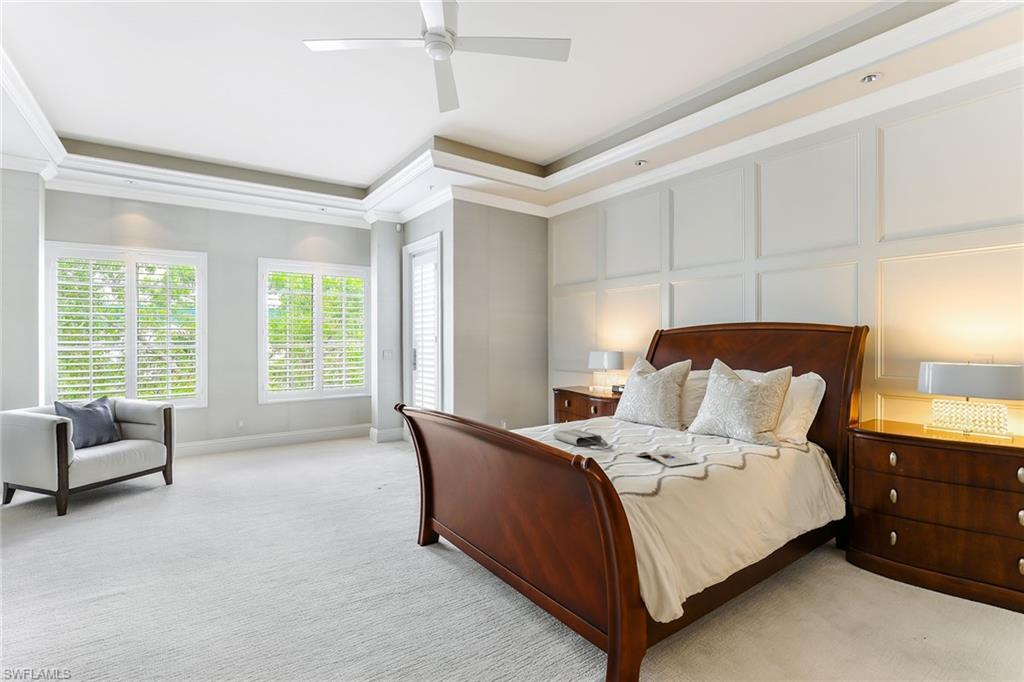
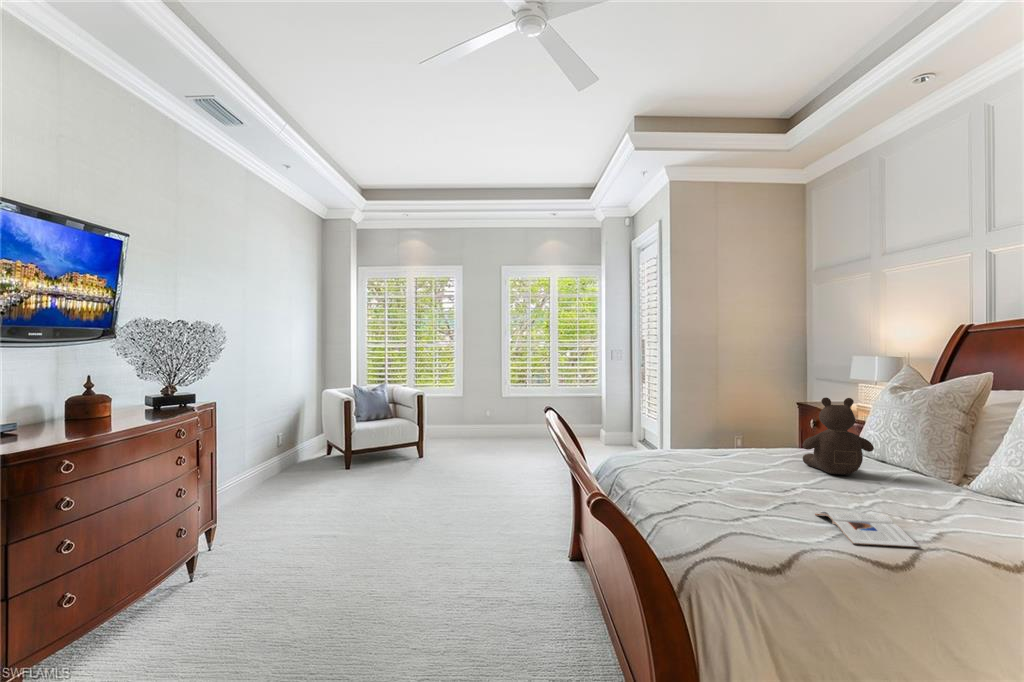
teddy bear: none [597,379,640,433] -> present [802,397,874,475]
tote bag: present [554,430,608,447] -> none [721,460,784,492]

